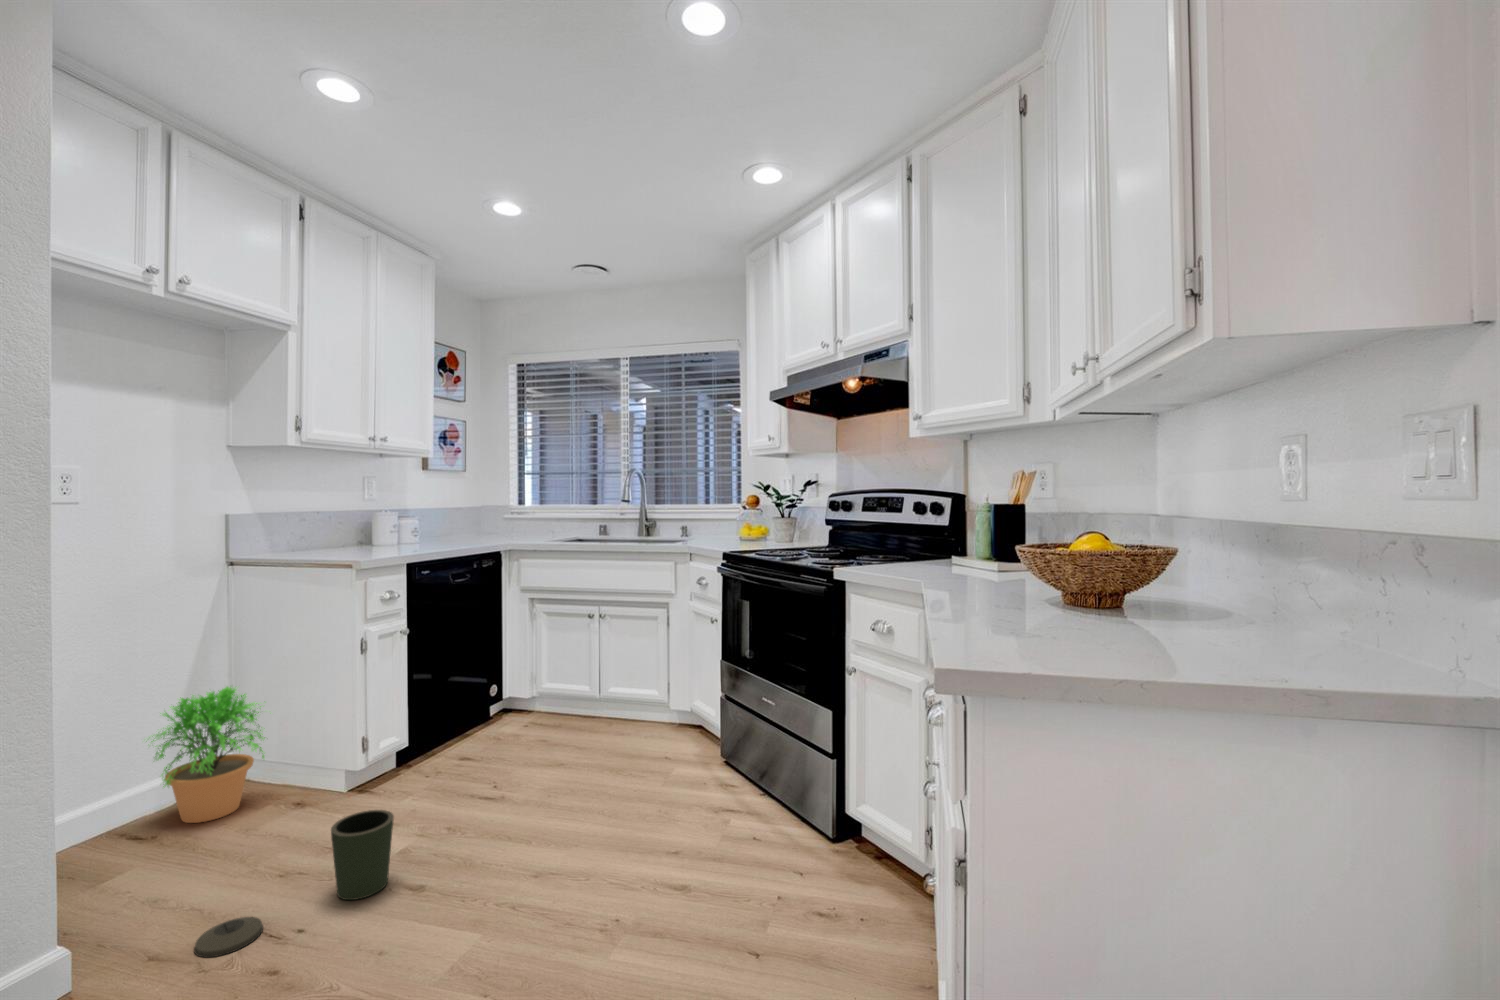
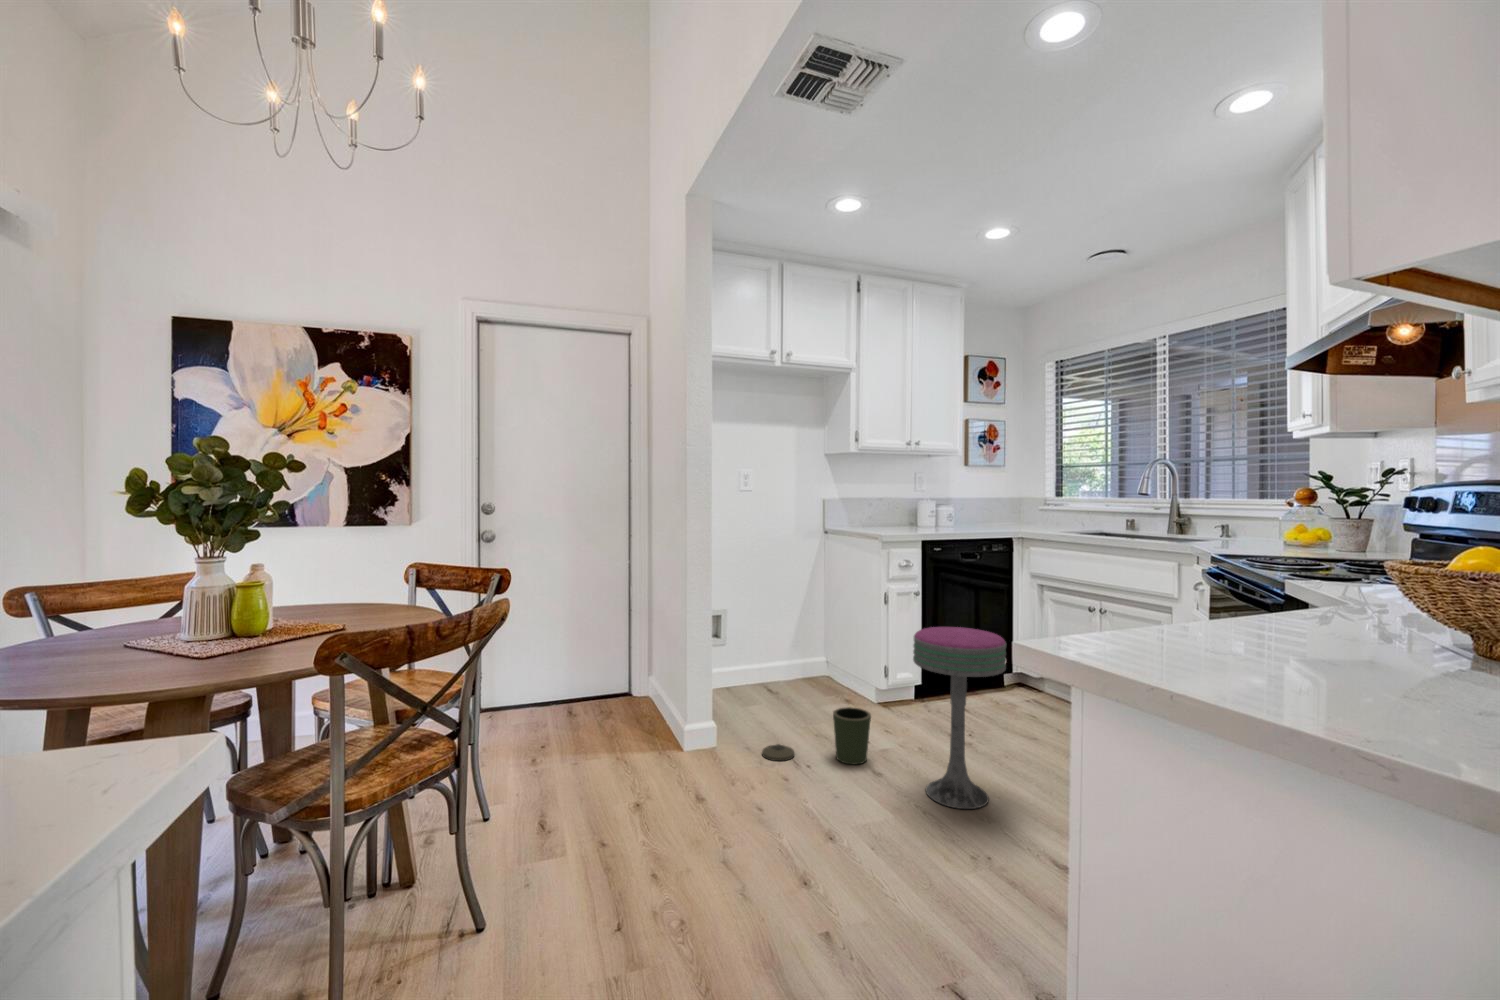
bar stool: none [471,663,585,893] -> present [913,627,1006,809]
potted plant: present [151,686,265,823] -> none [770,609,839,694]

